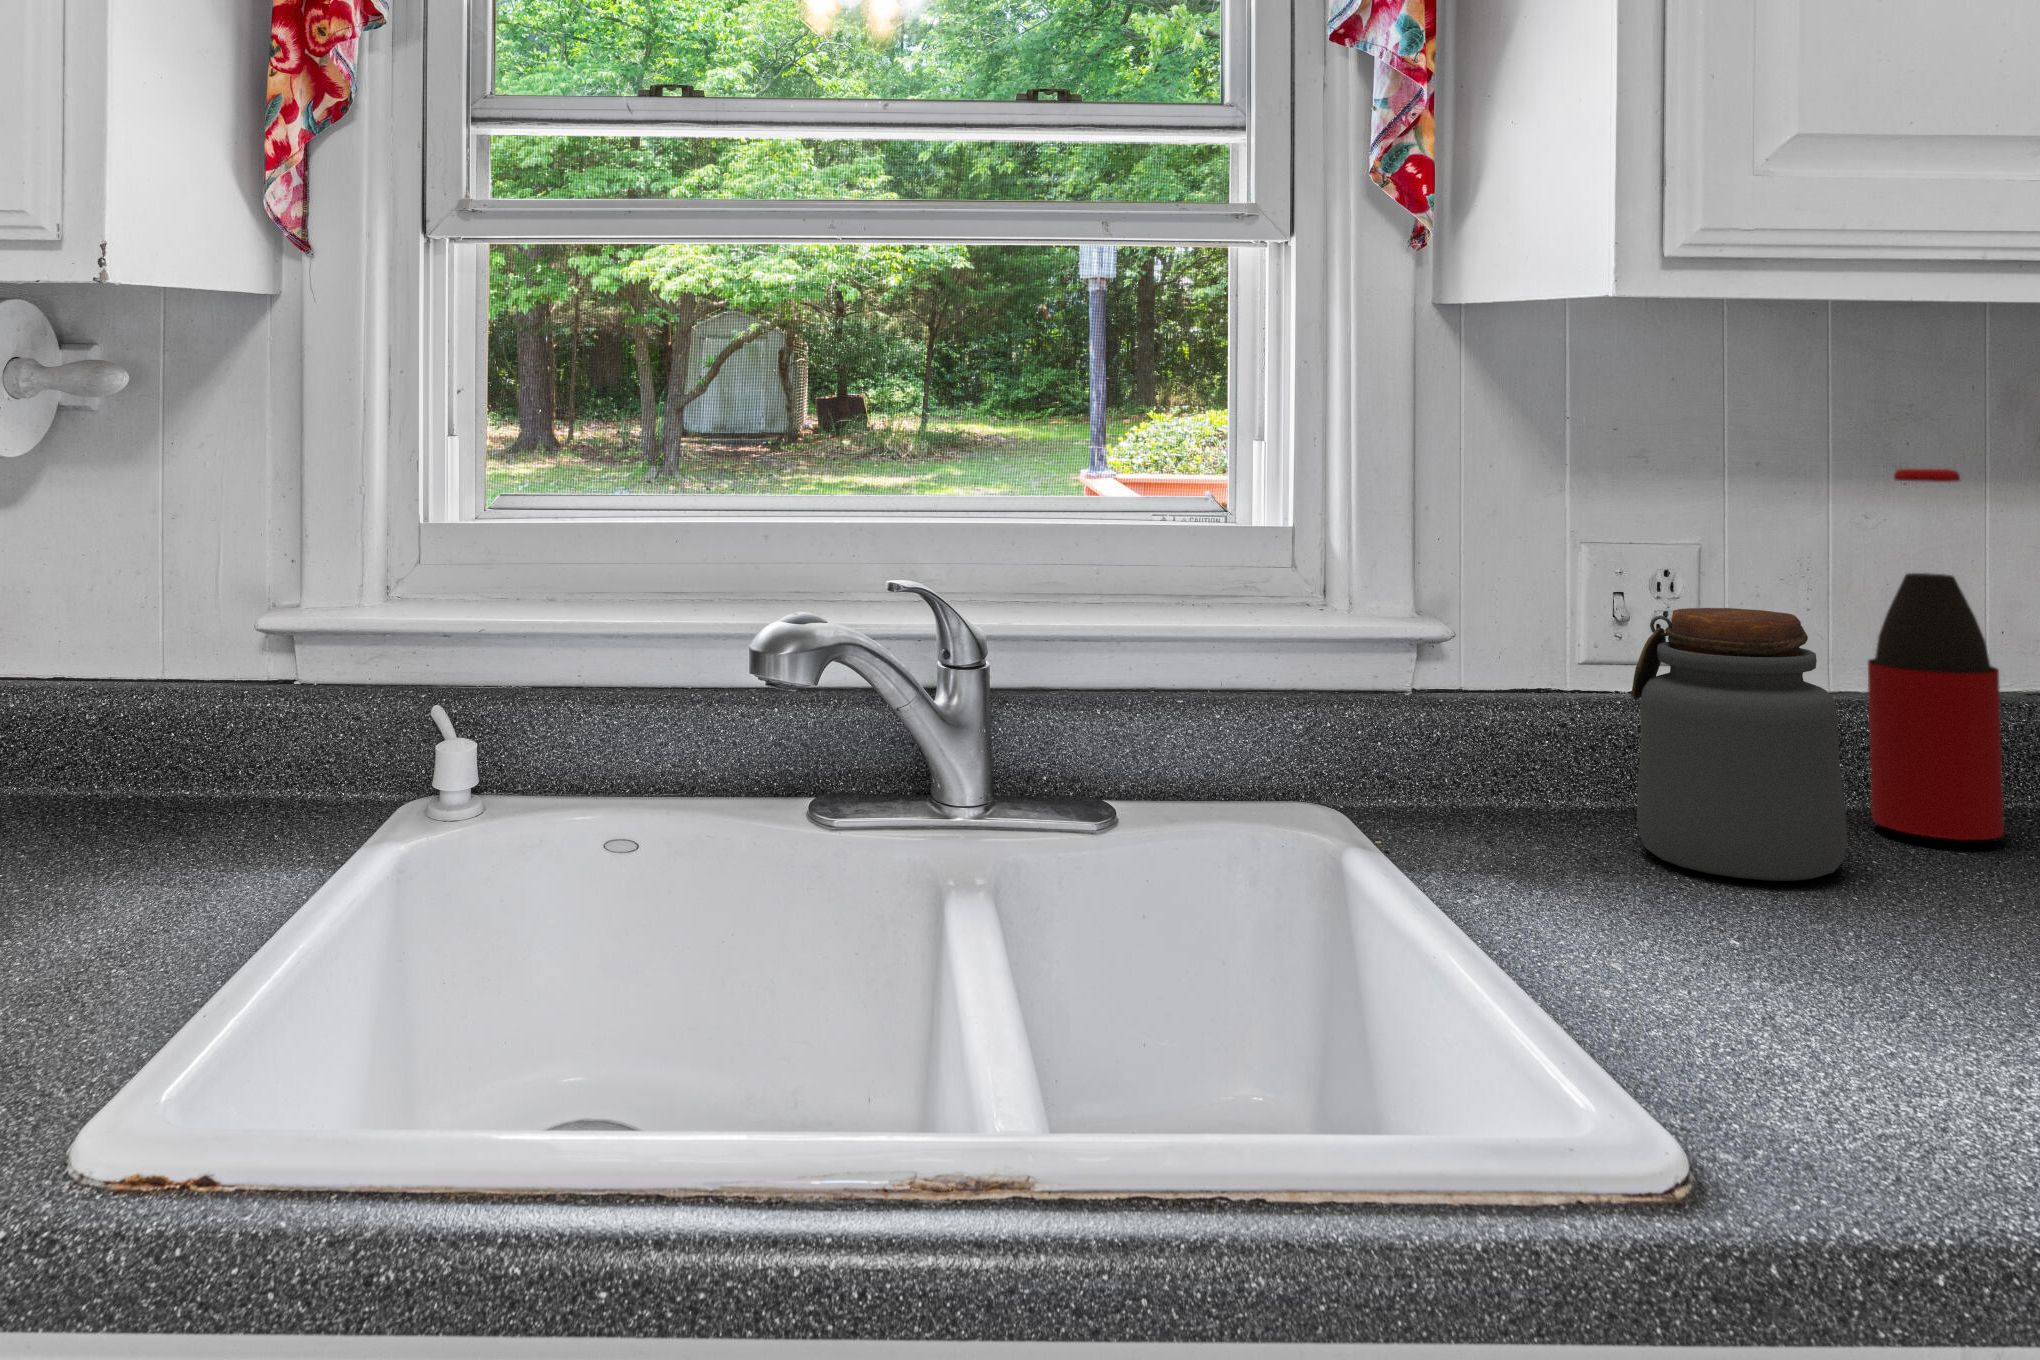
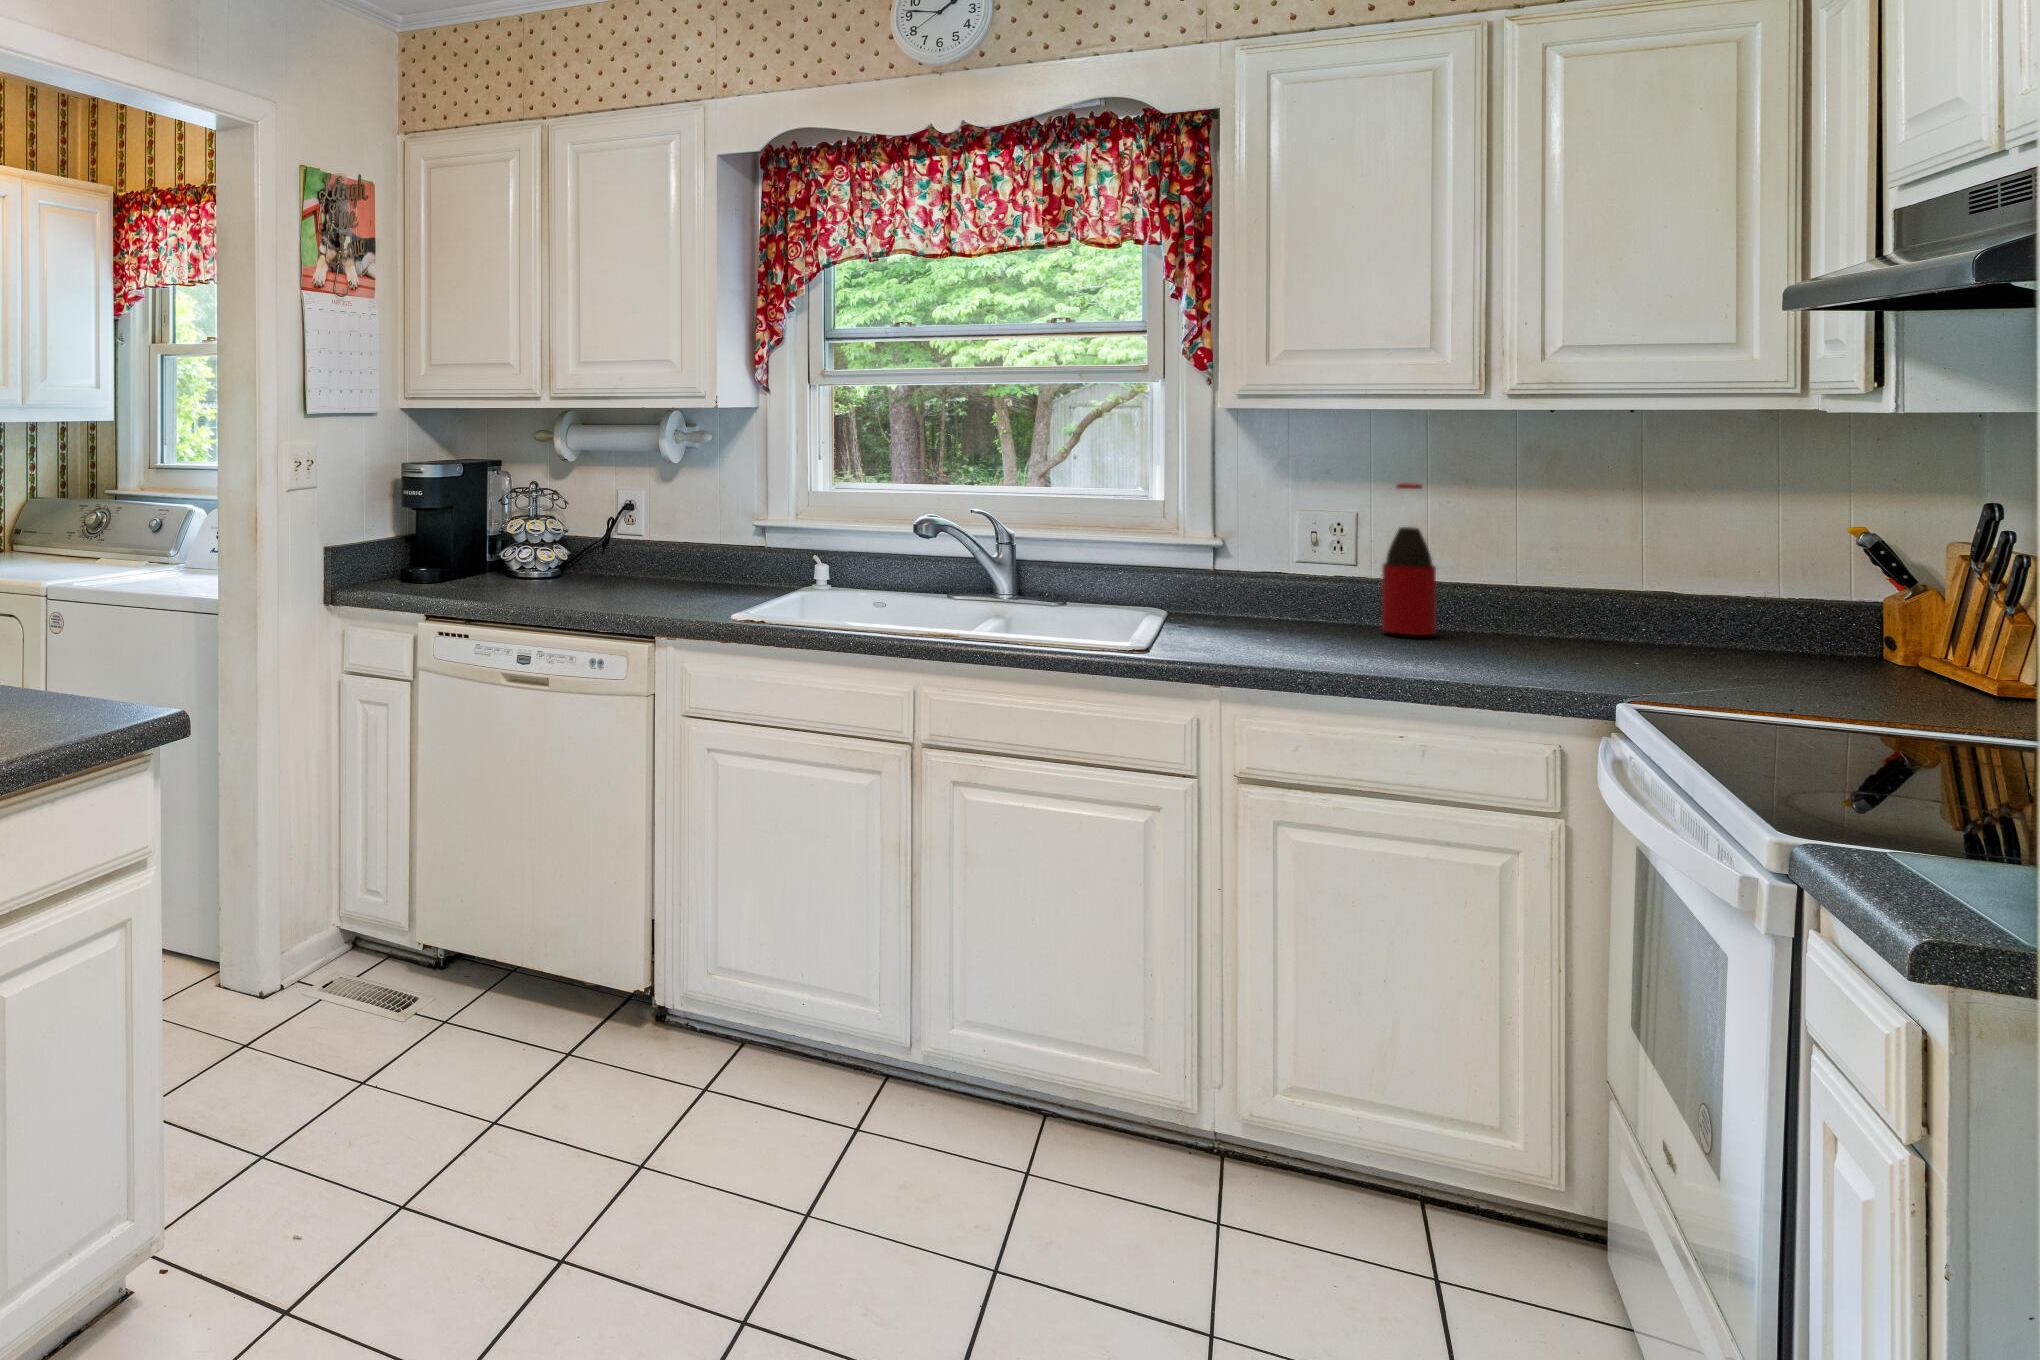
jar: present [1631,608,1847,881] -> none [1251,536,1332,636]

